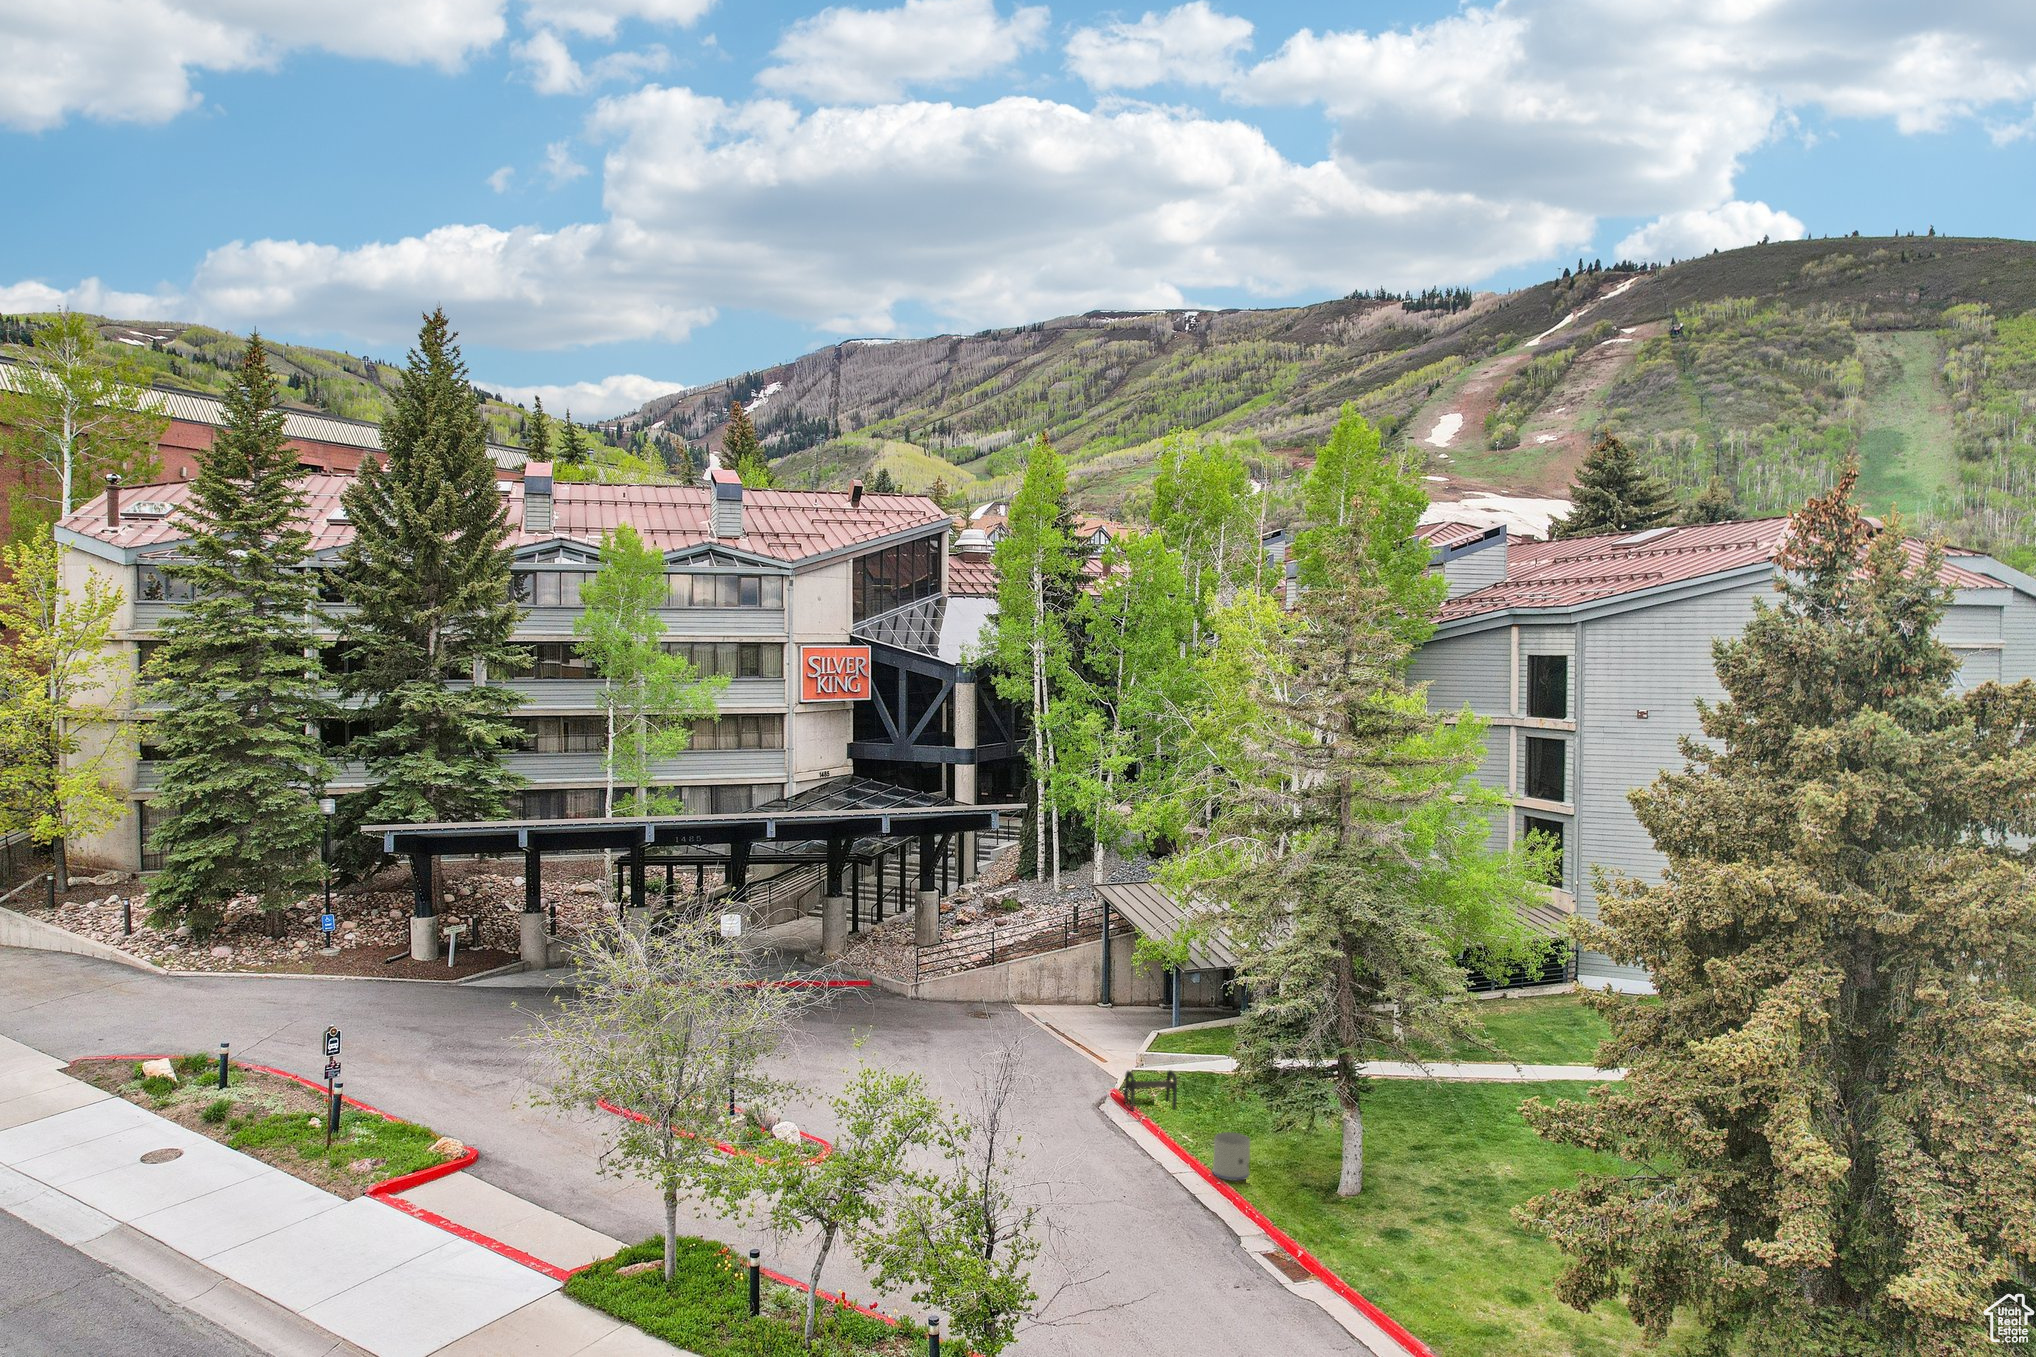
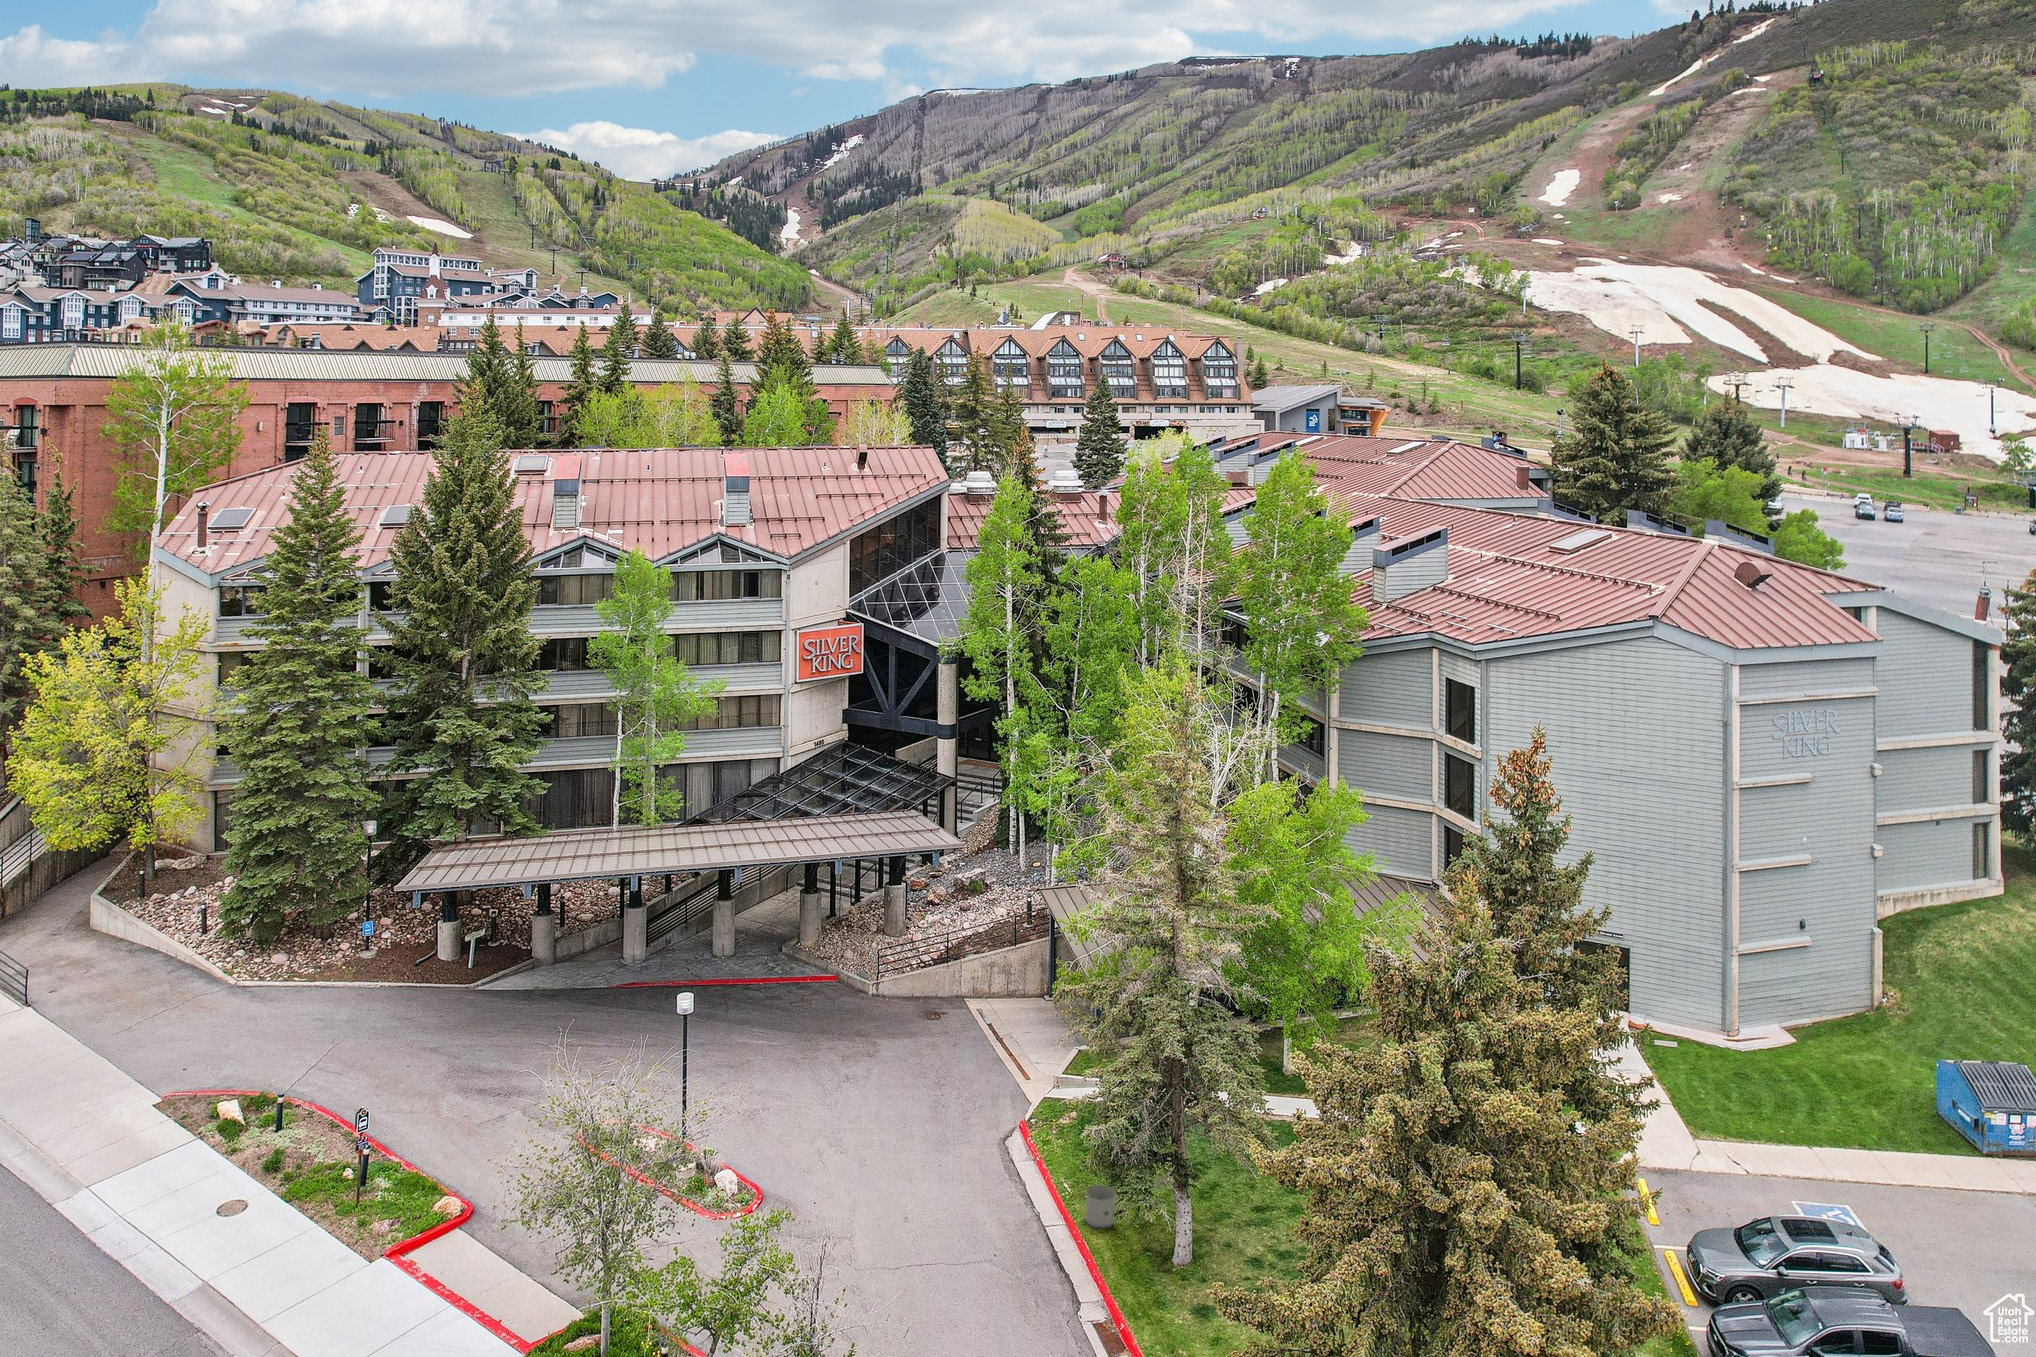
bench: present [1124,1070,1177,1111] -> none [1029,1107,1073,1144]

